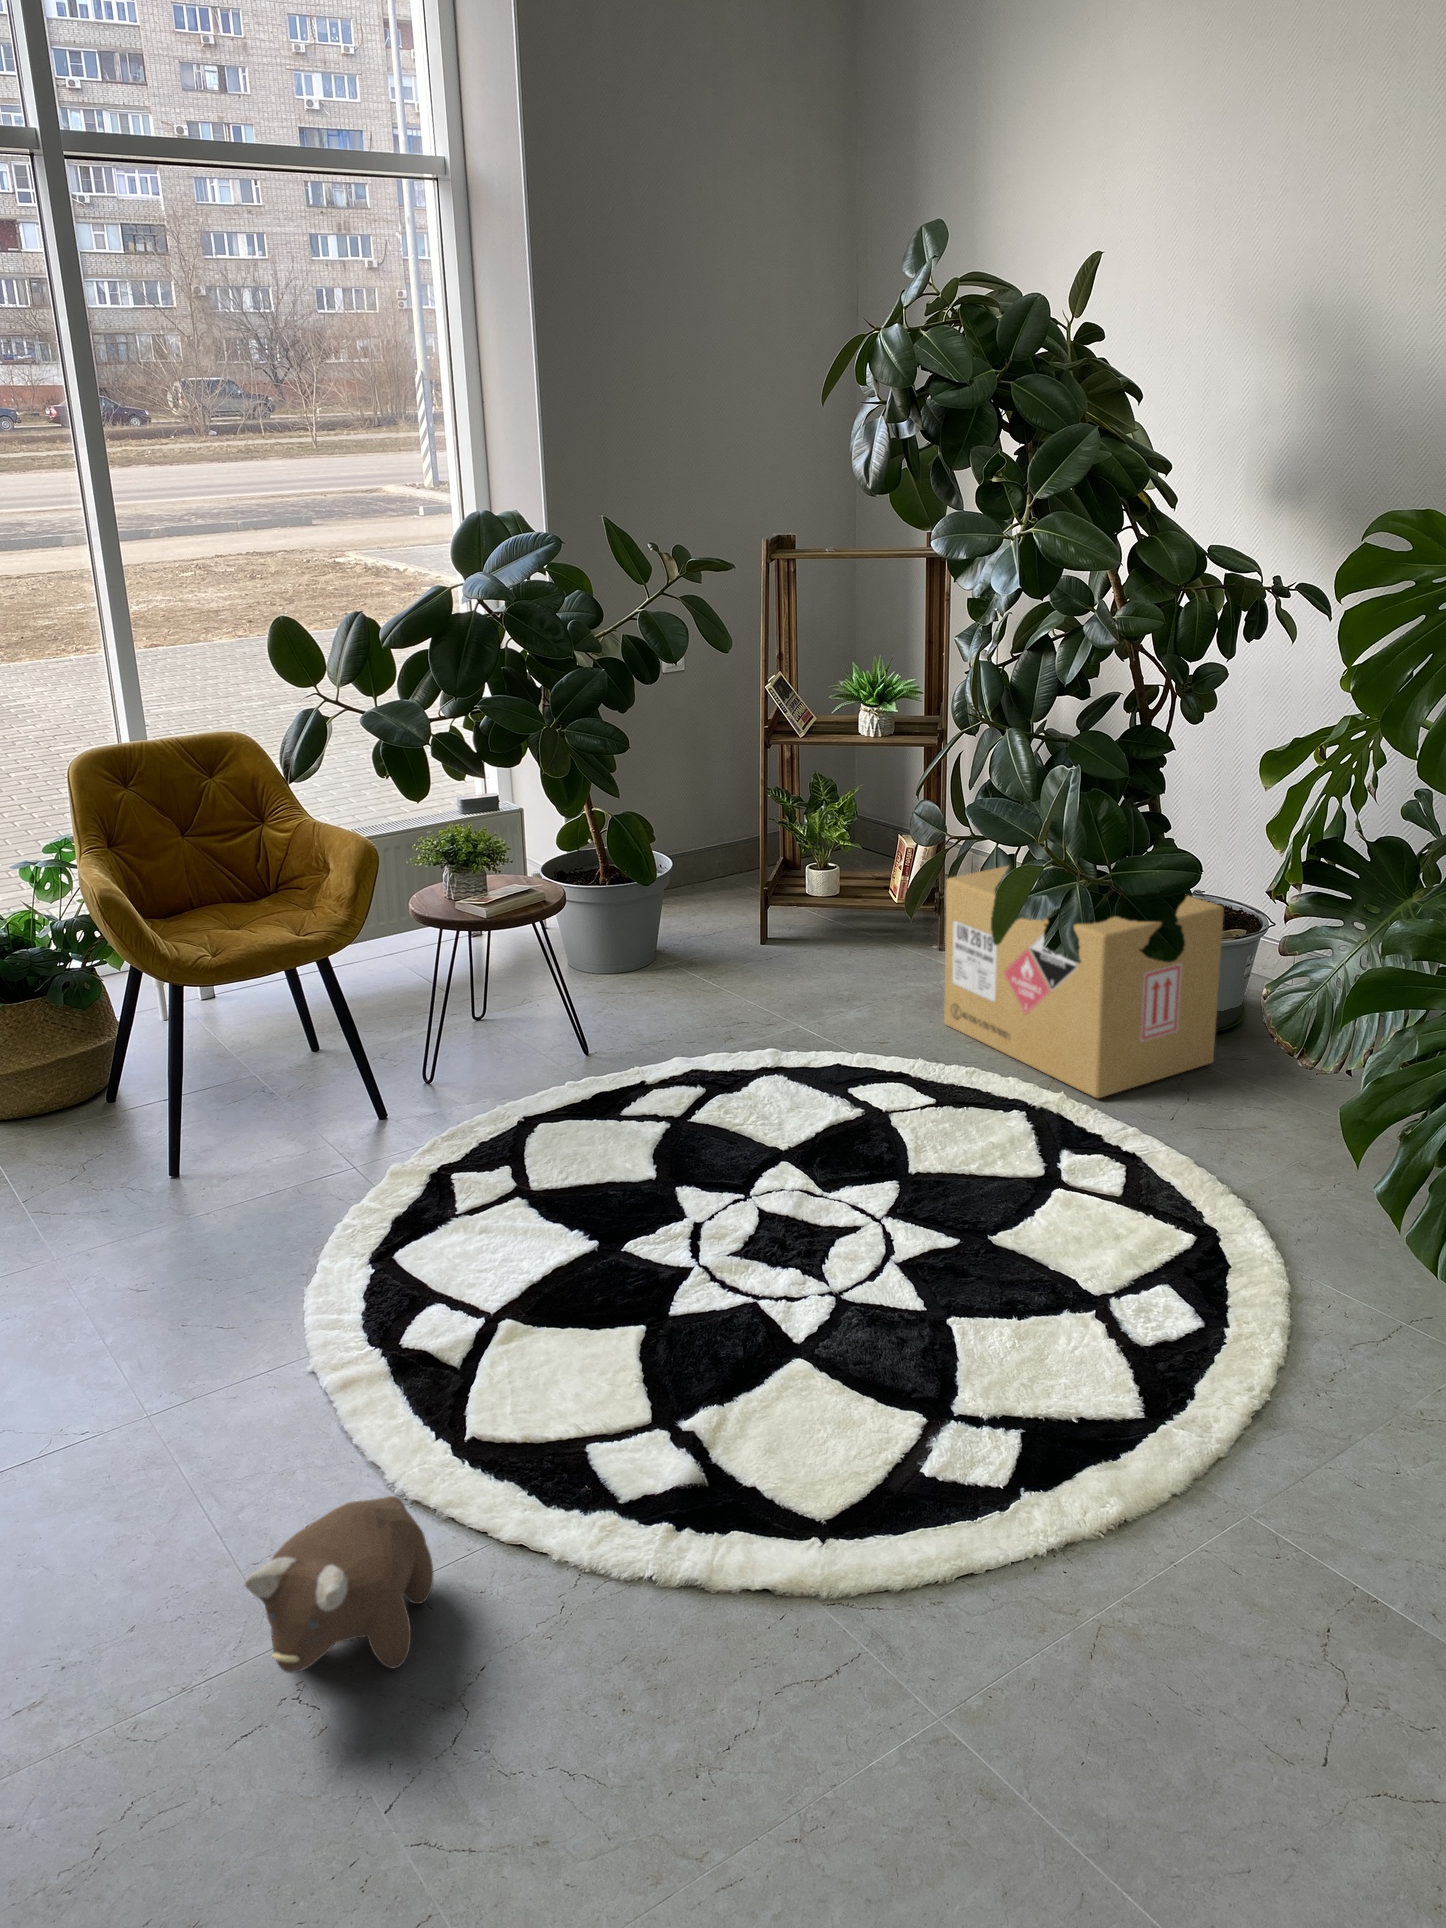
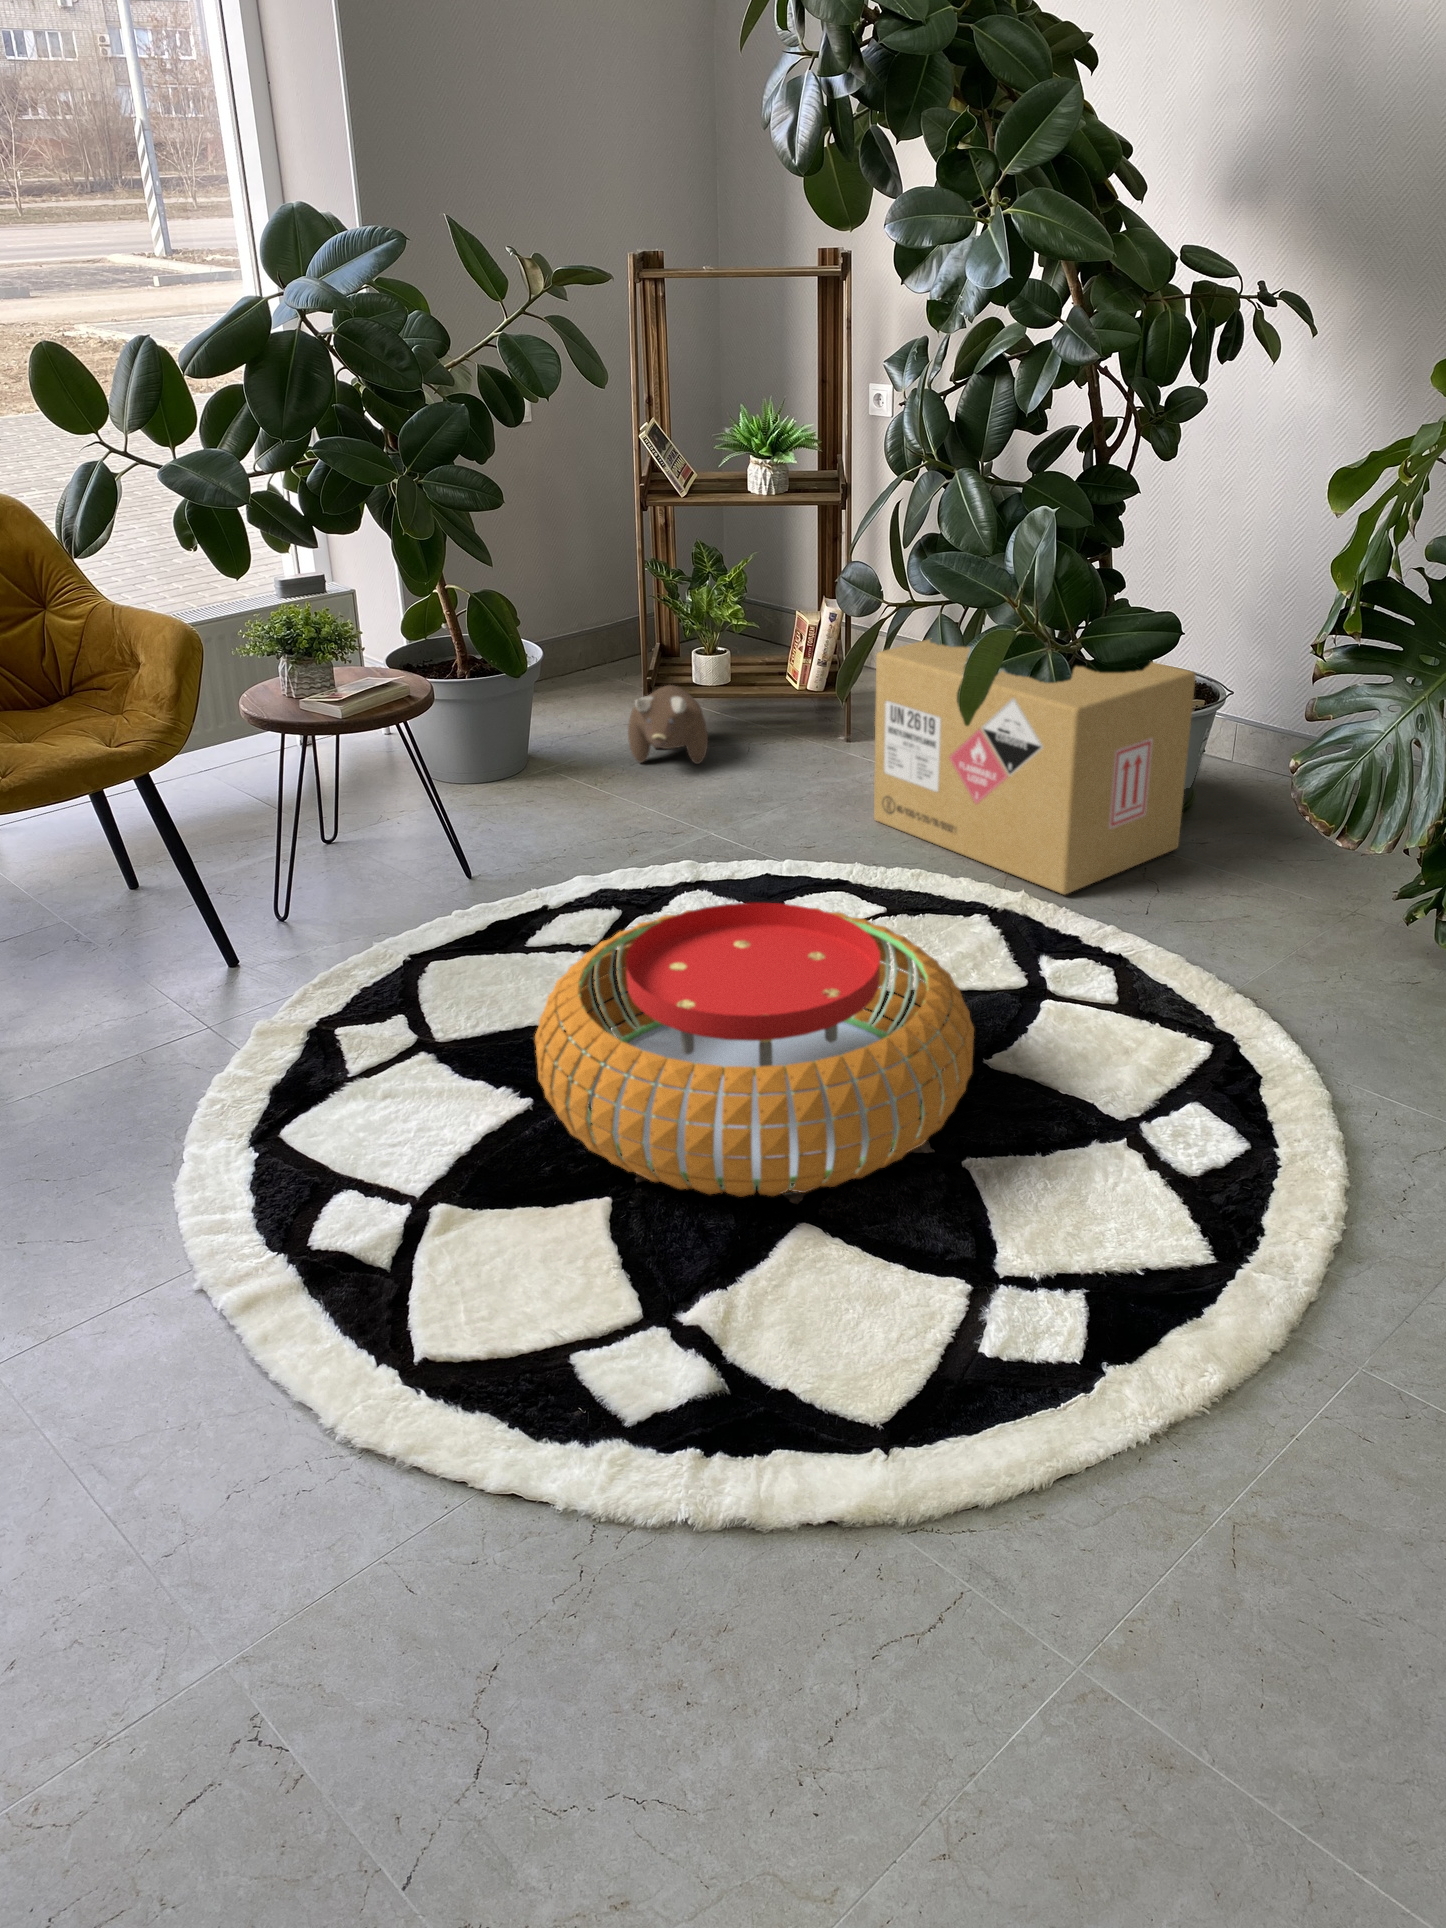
pouf: none [601,1088,970,1335] -> present [535,903,974,1197]
plush toy: present [245,1496,434,1673] -> present [628,685,708,764]

